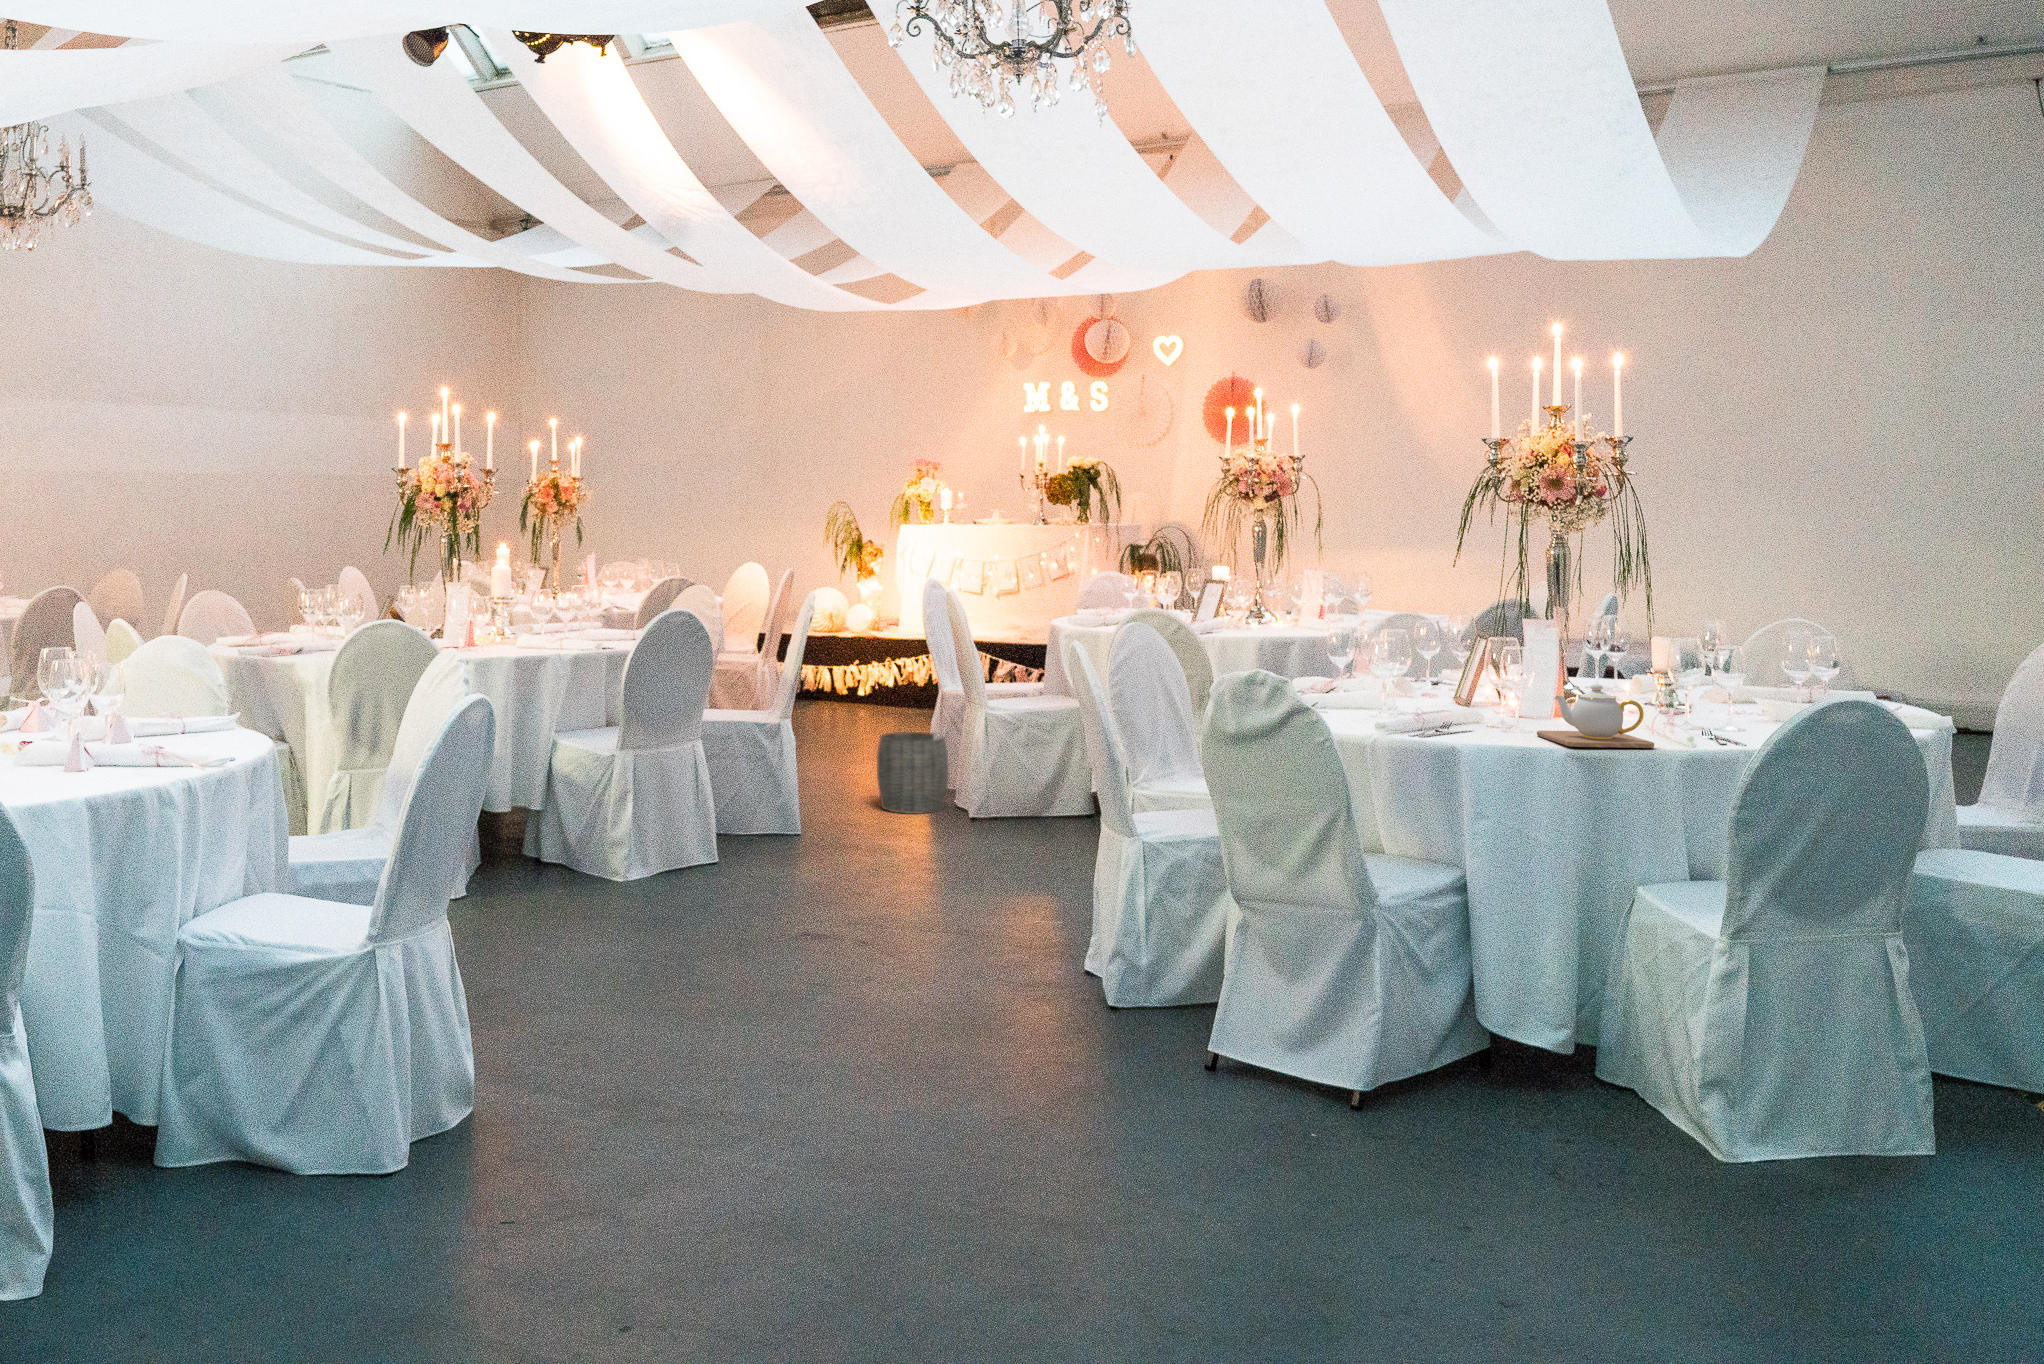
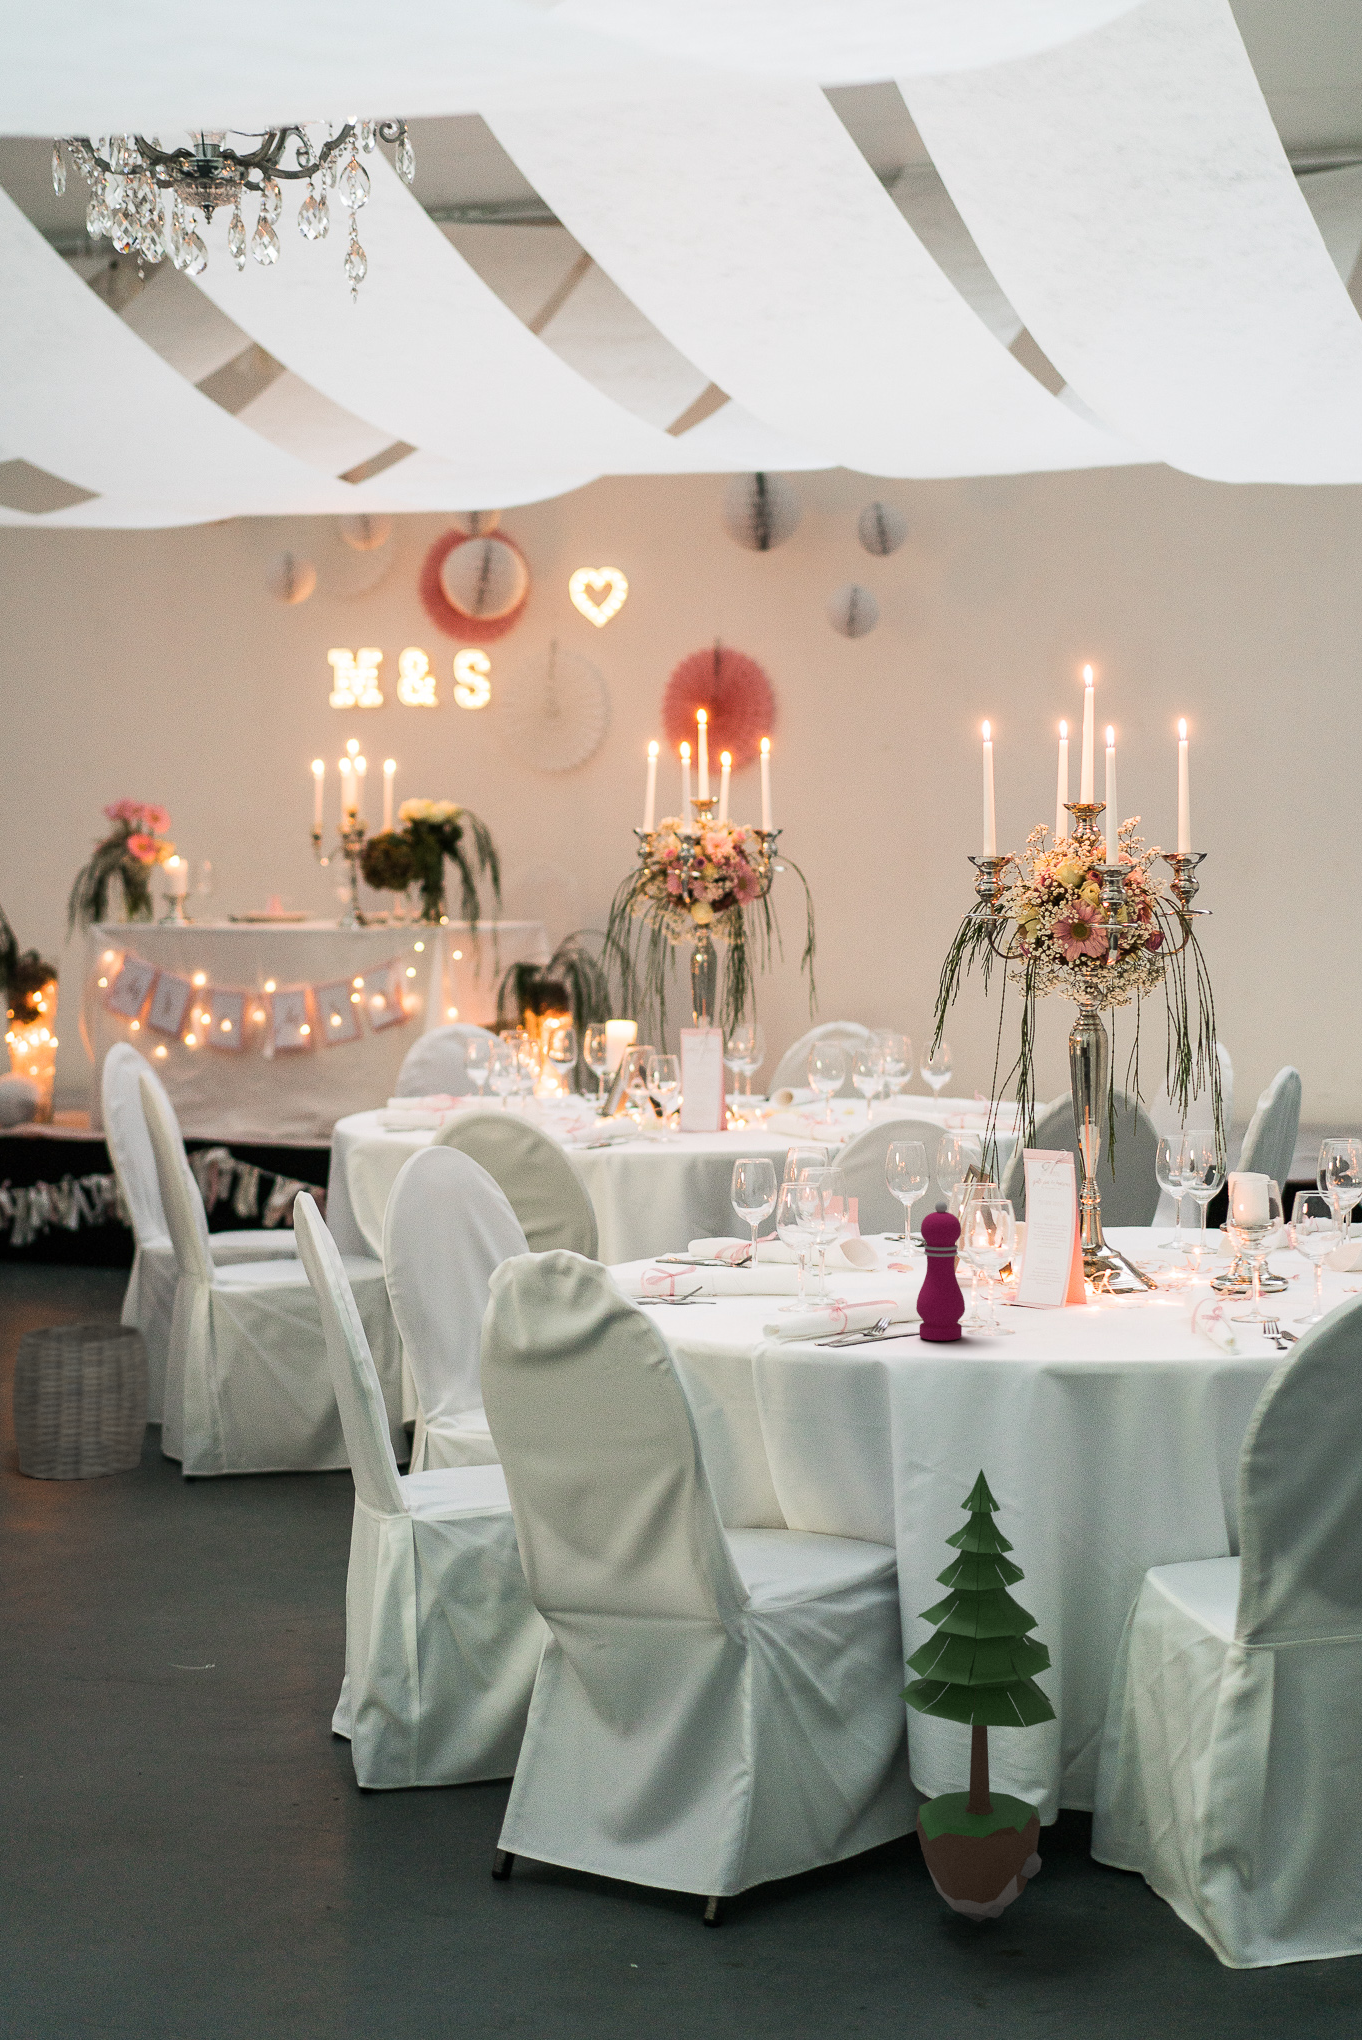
pepper mill: none [1457,652,1492,740] -> present [916,1201,965,1341]
teapot: present [1537,684,1654,748] -> none [1030,1248,1179,1348]
potted tree: none [1461,817,1581,1107] -> present [898,1469,1057,1922]

